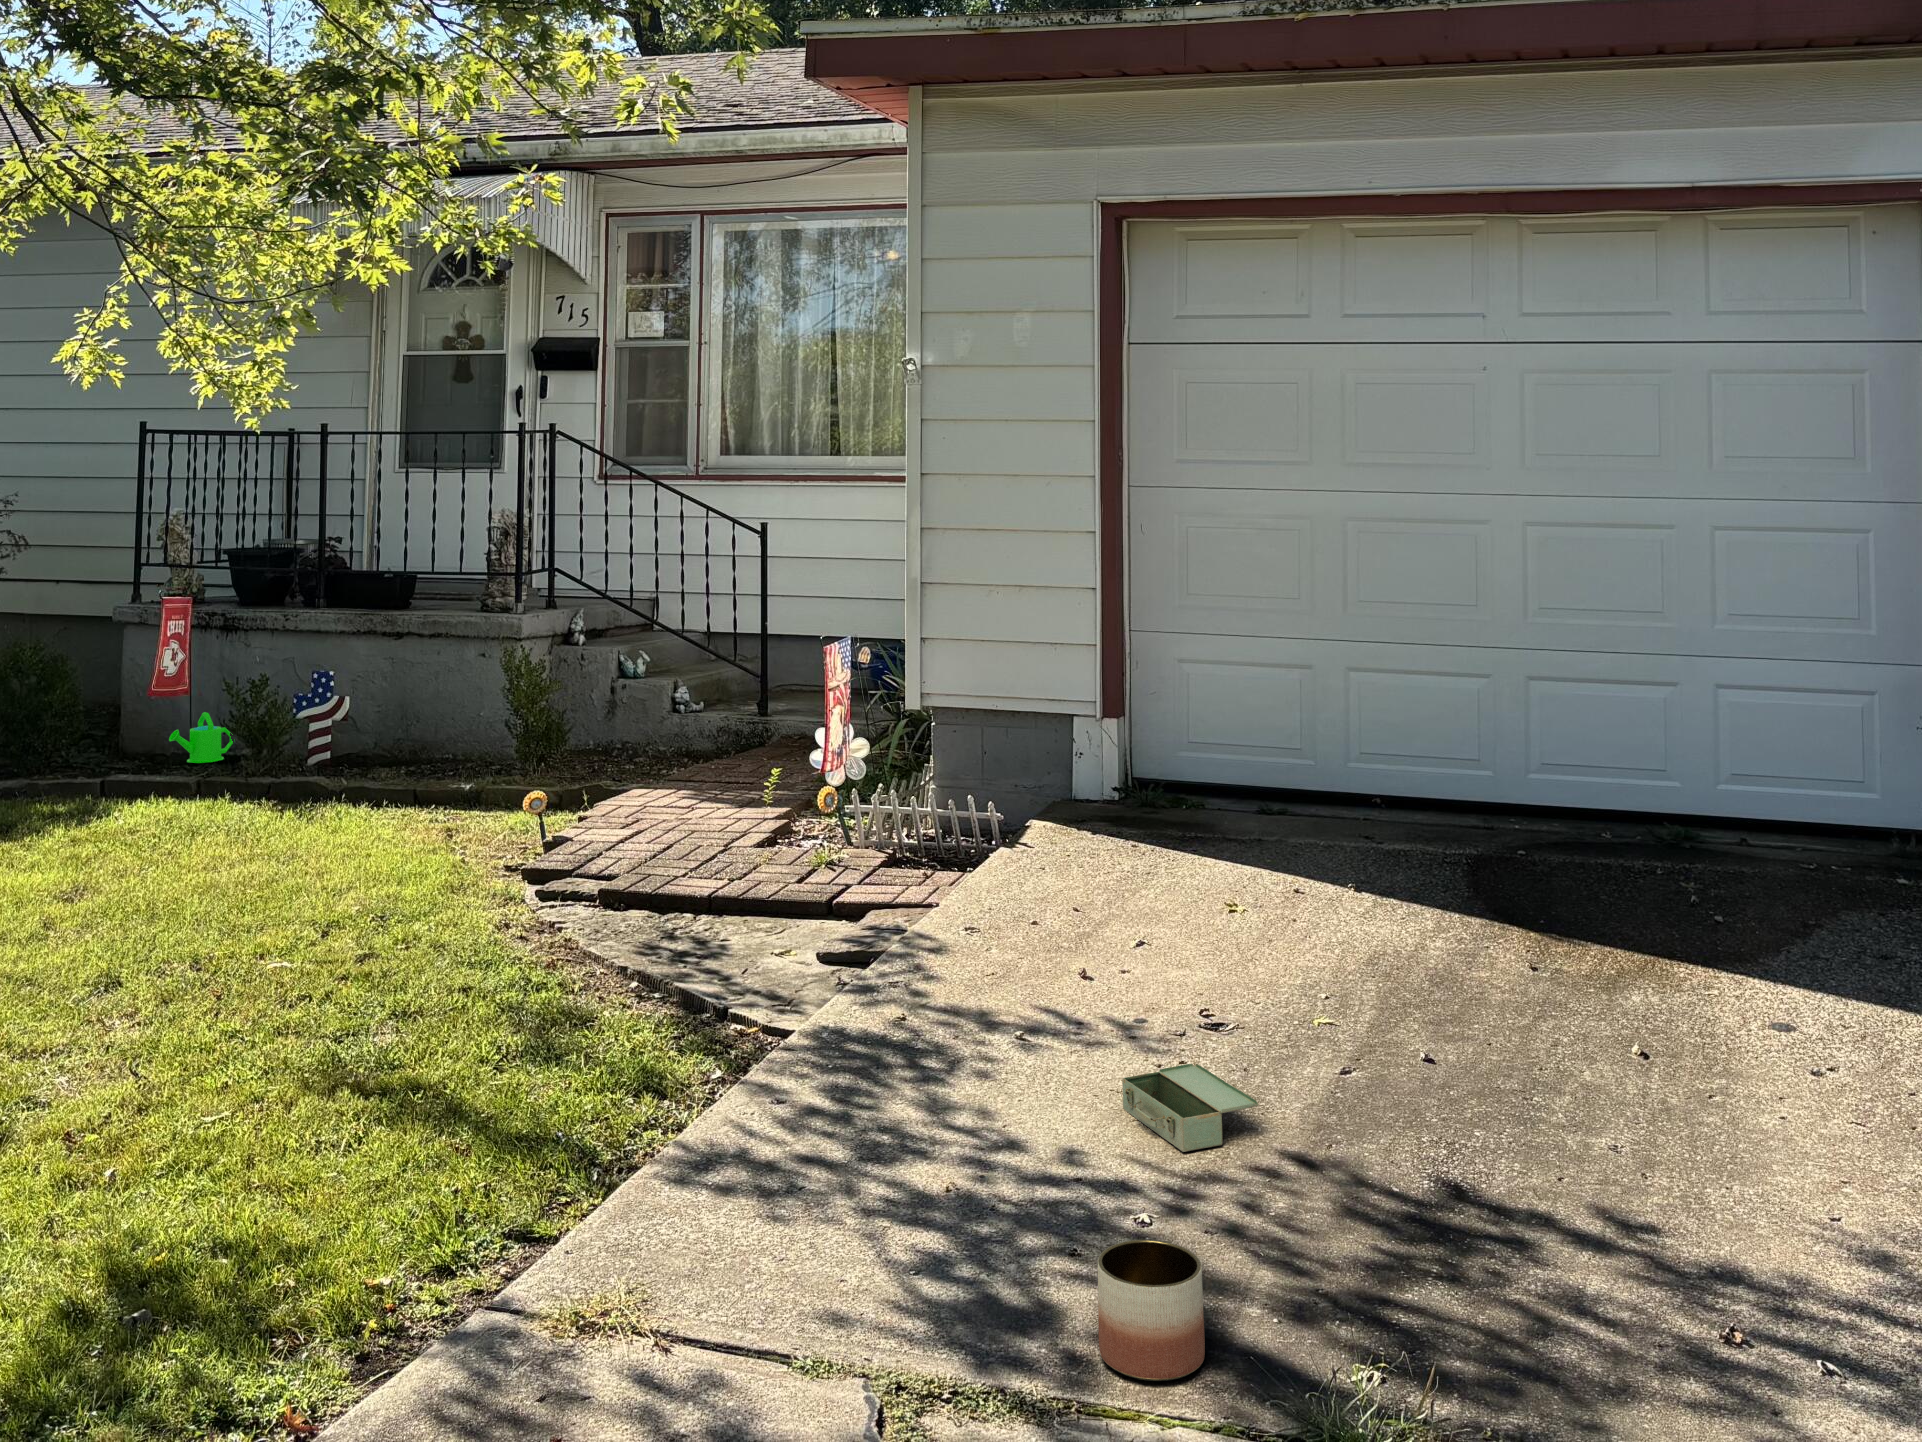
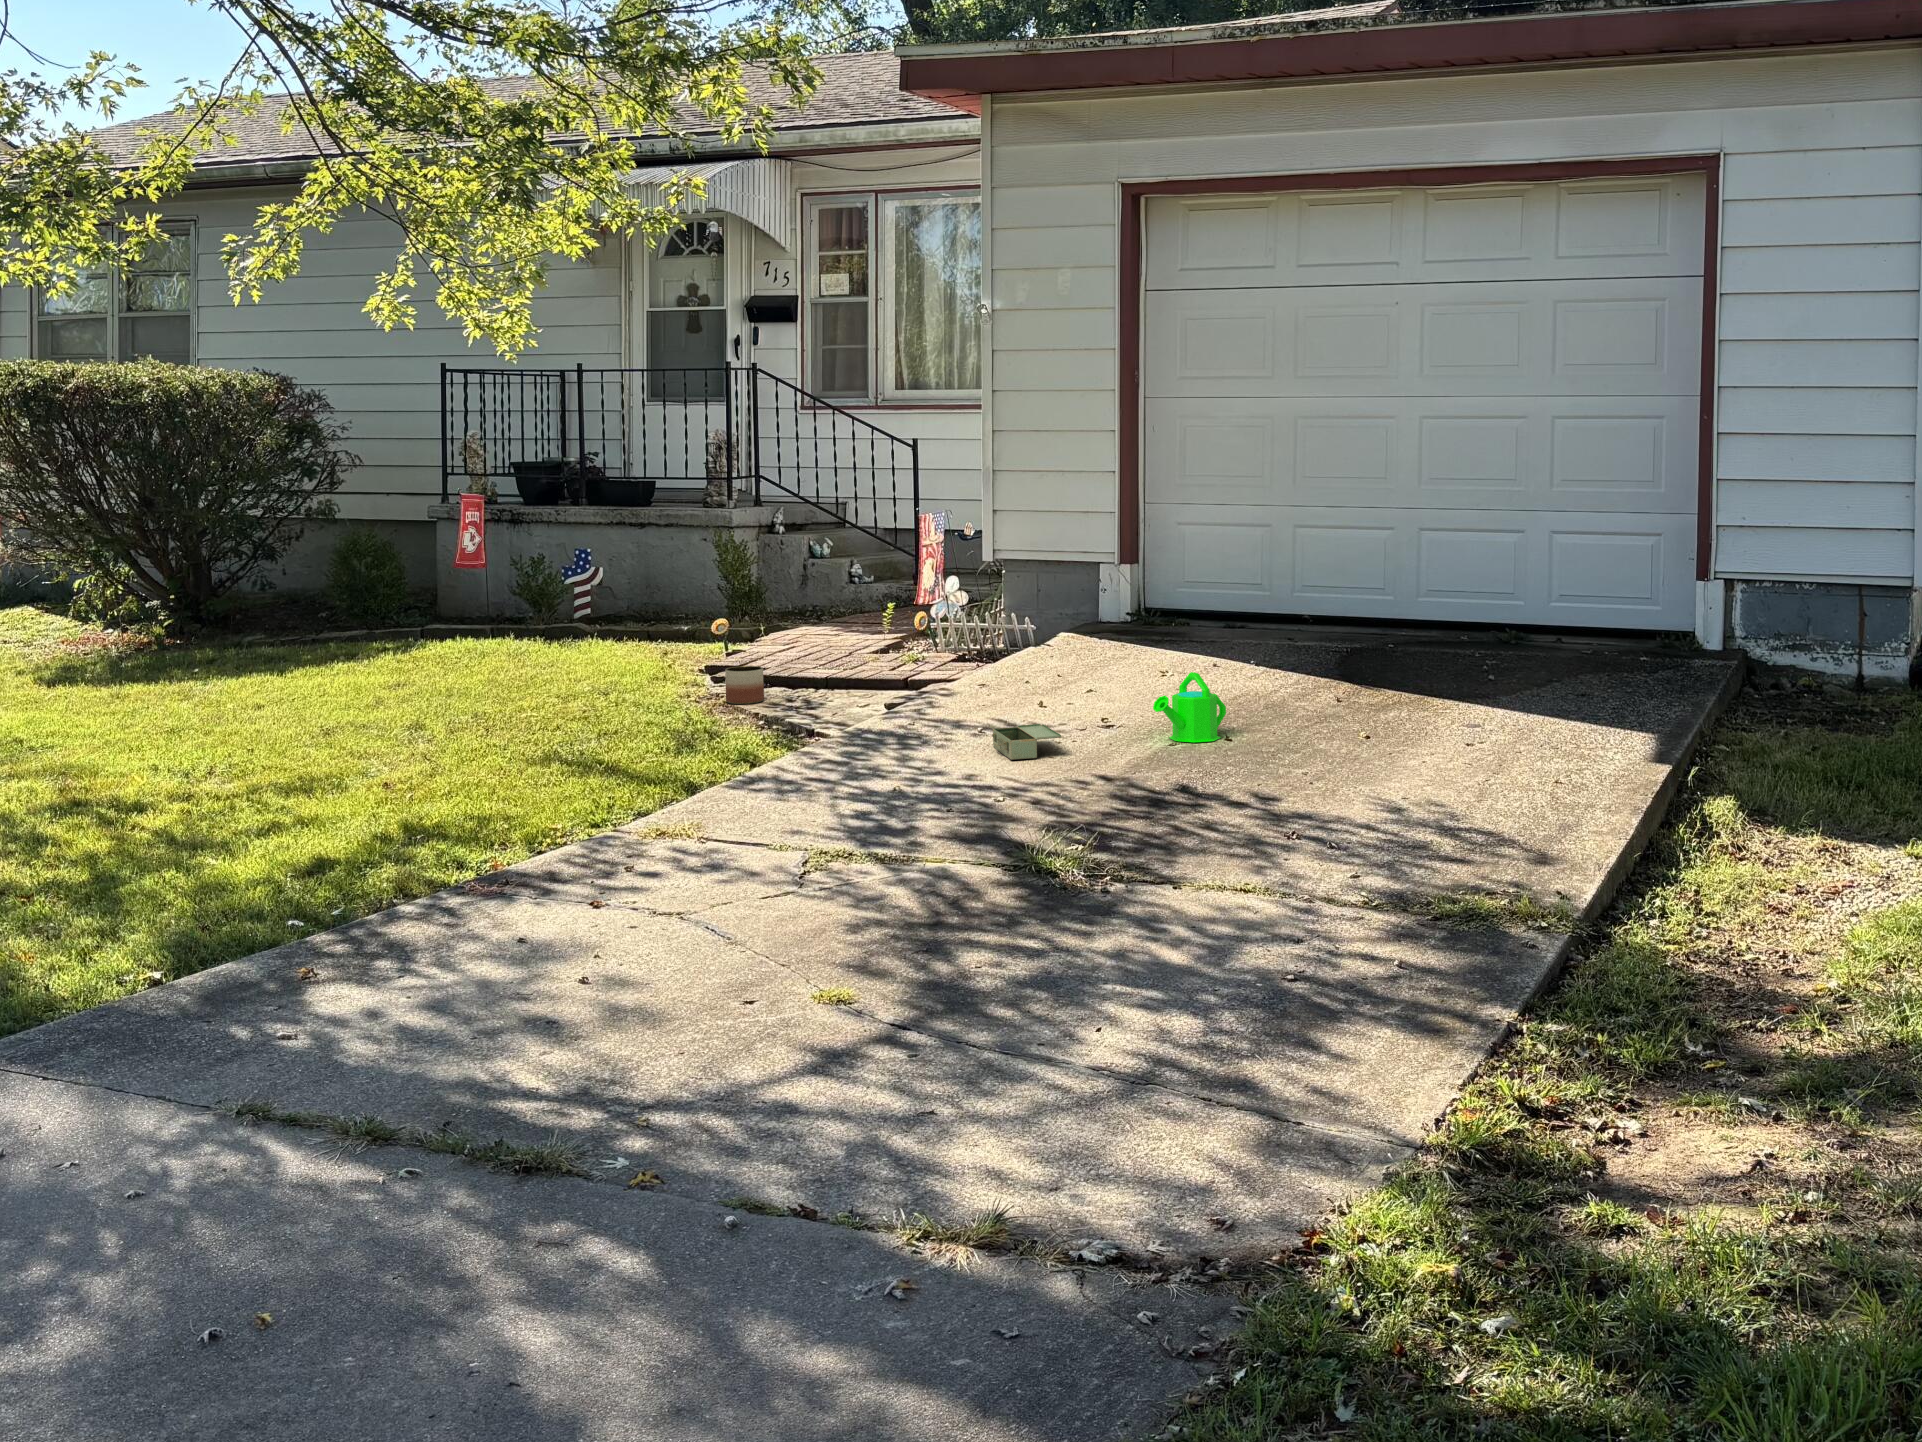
watering can: present [169,712,233,763] -> present [1153,672,1226,743]
planter: present [1098,1240,1205,1381] -> present [725,666,764,704]

